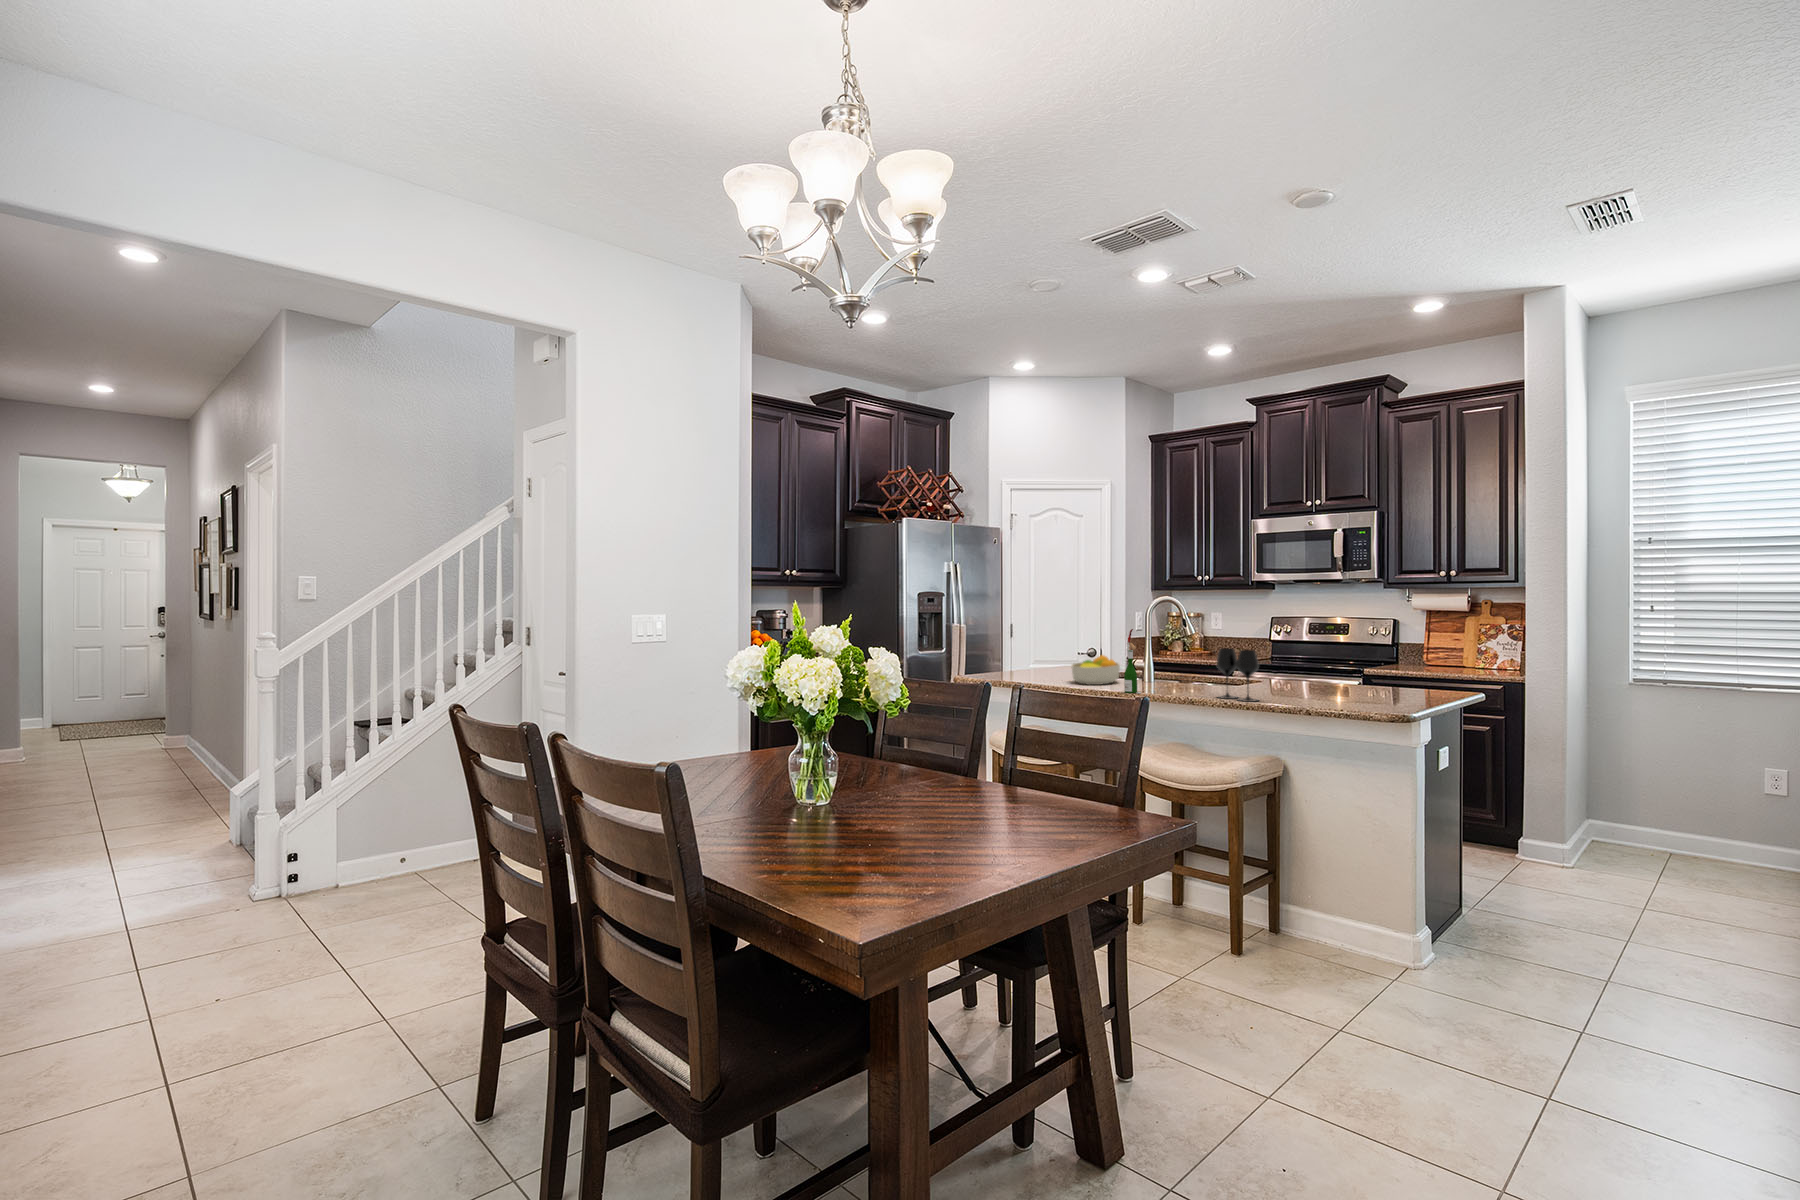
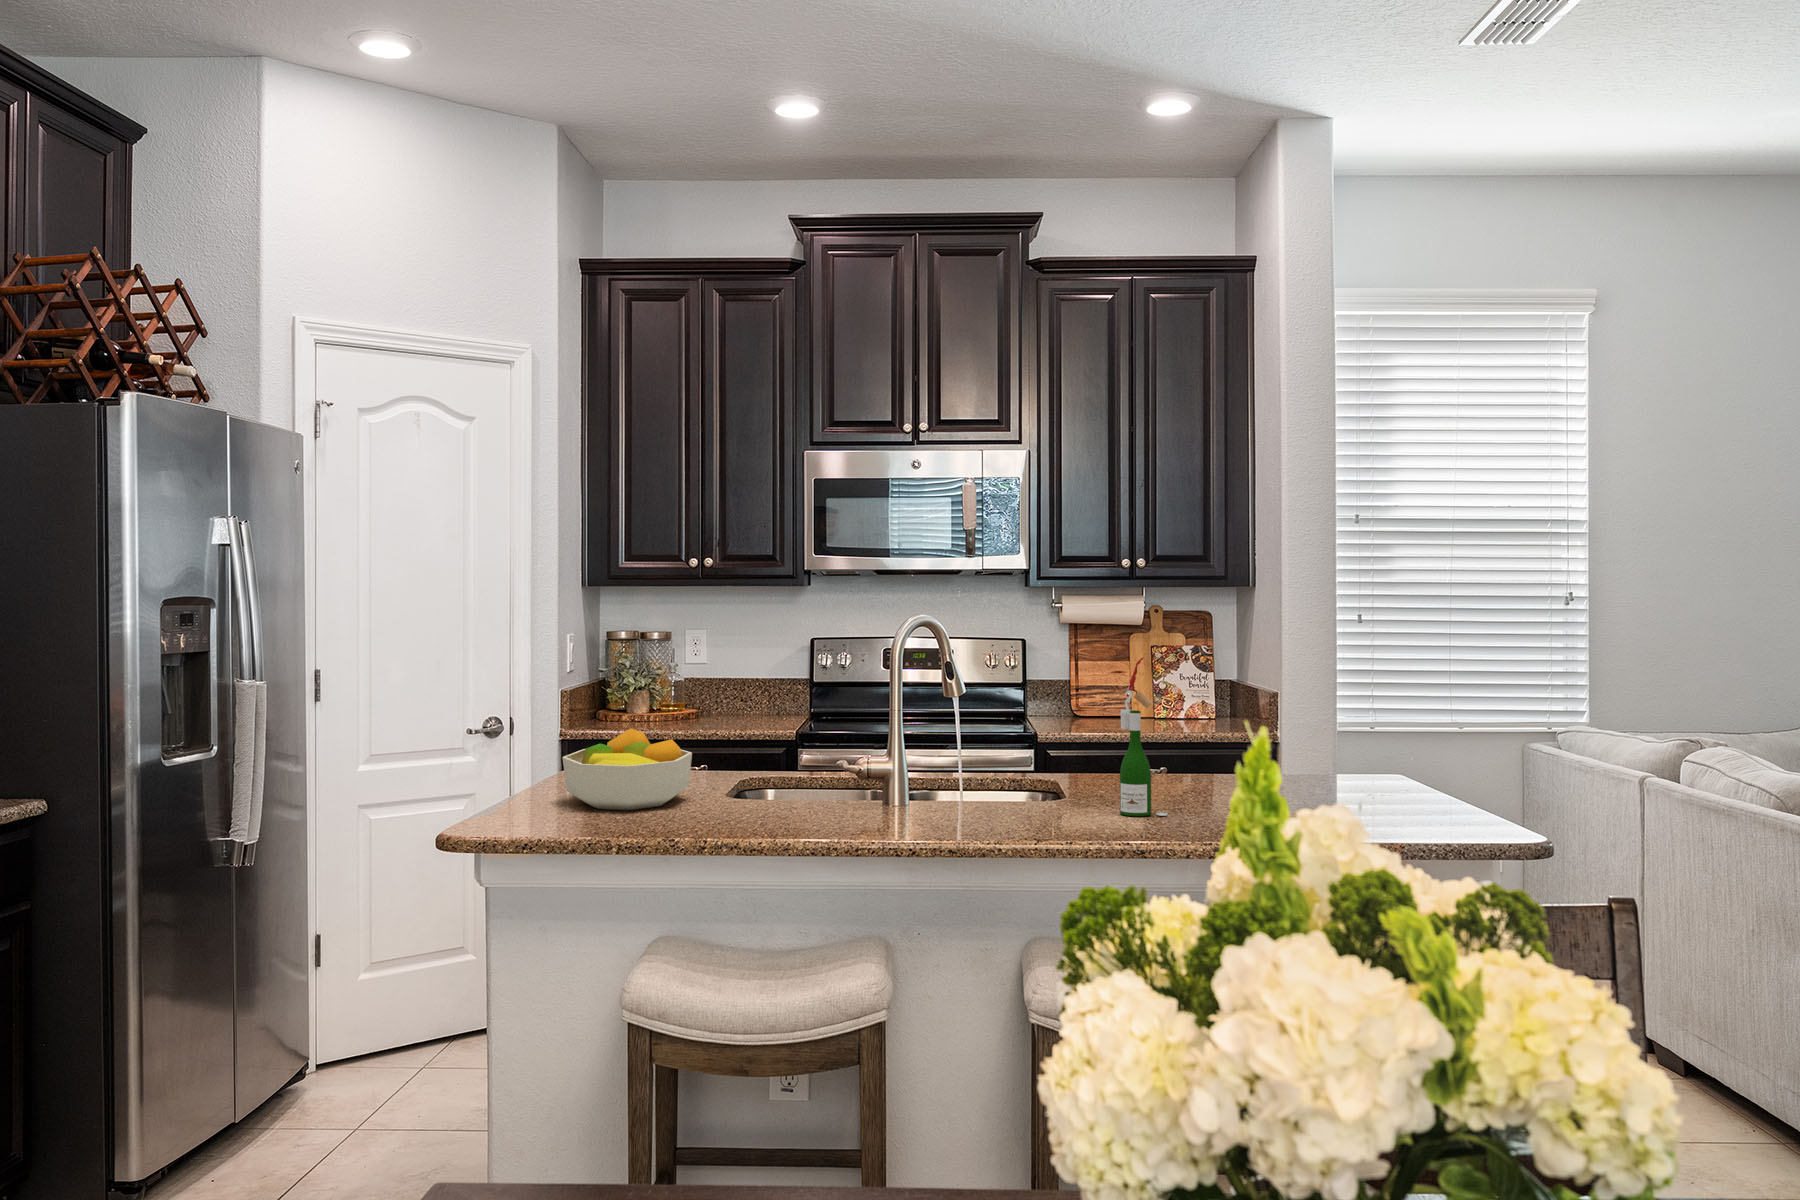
wine bottle: present [1124,629,1141,693] -> present [1120,657,1167,816]
wine glass: present [1217,648,1259,702] -> none [1000,700,1116,829]

